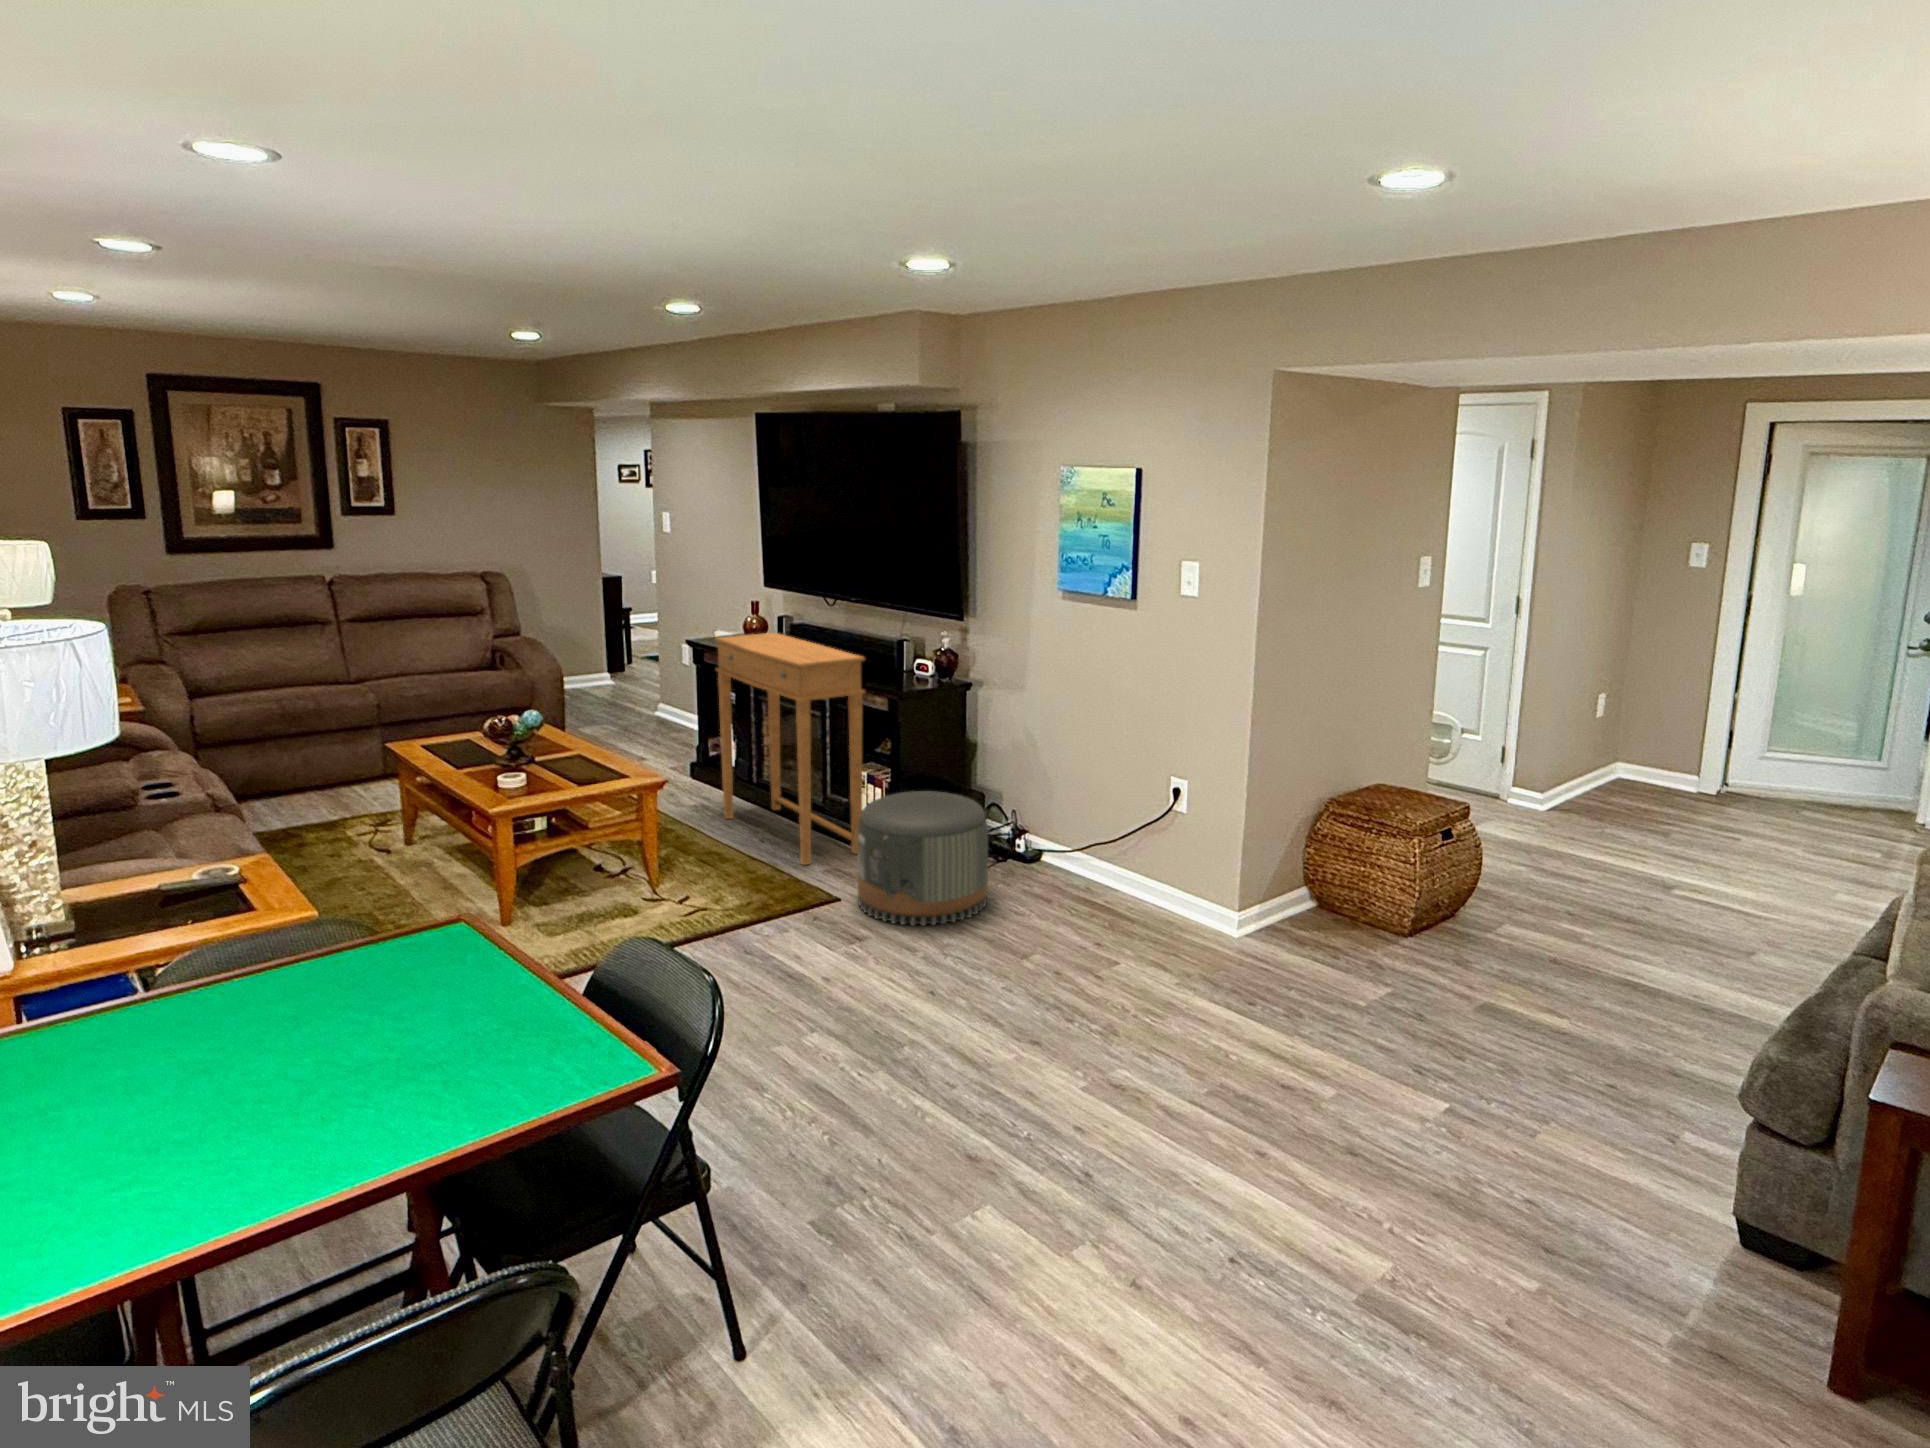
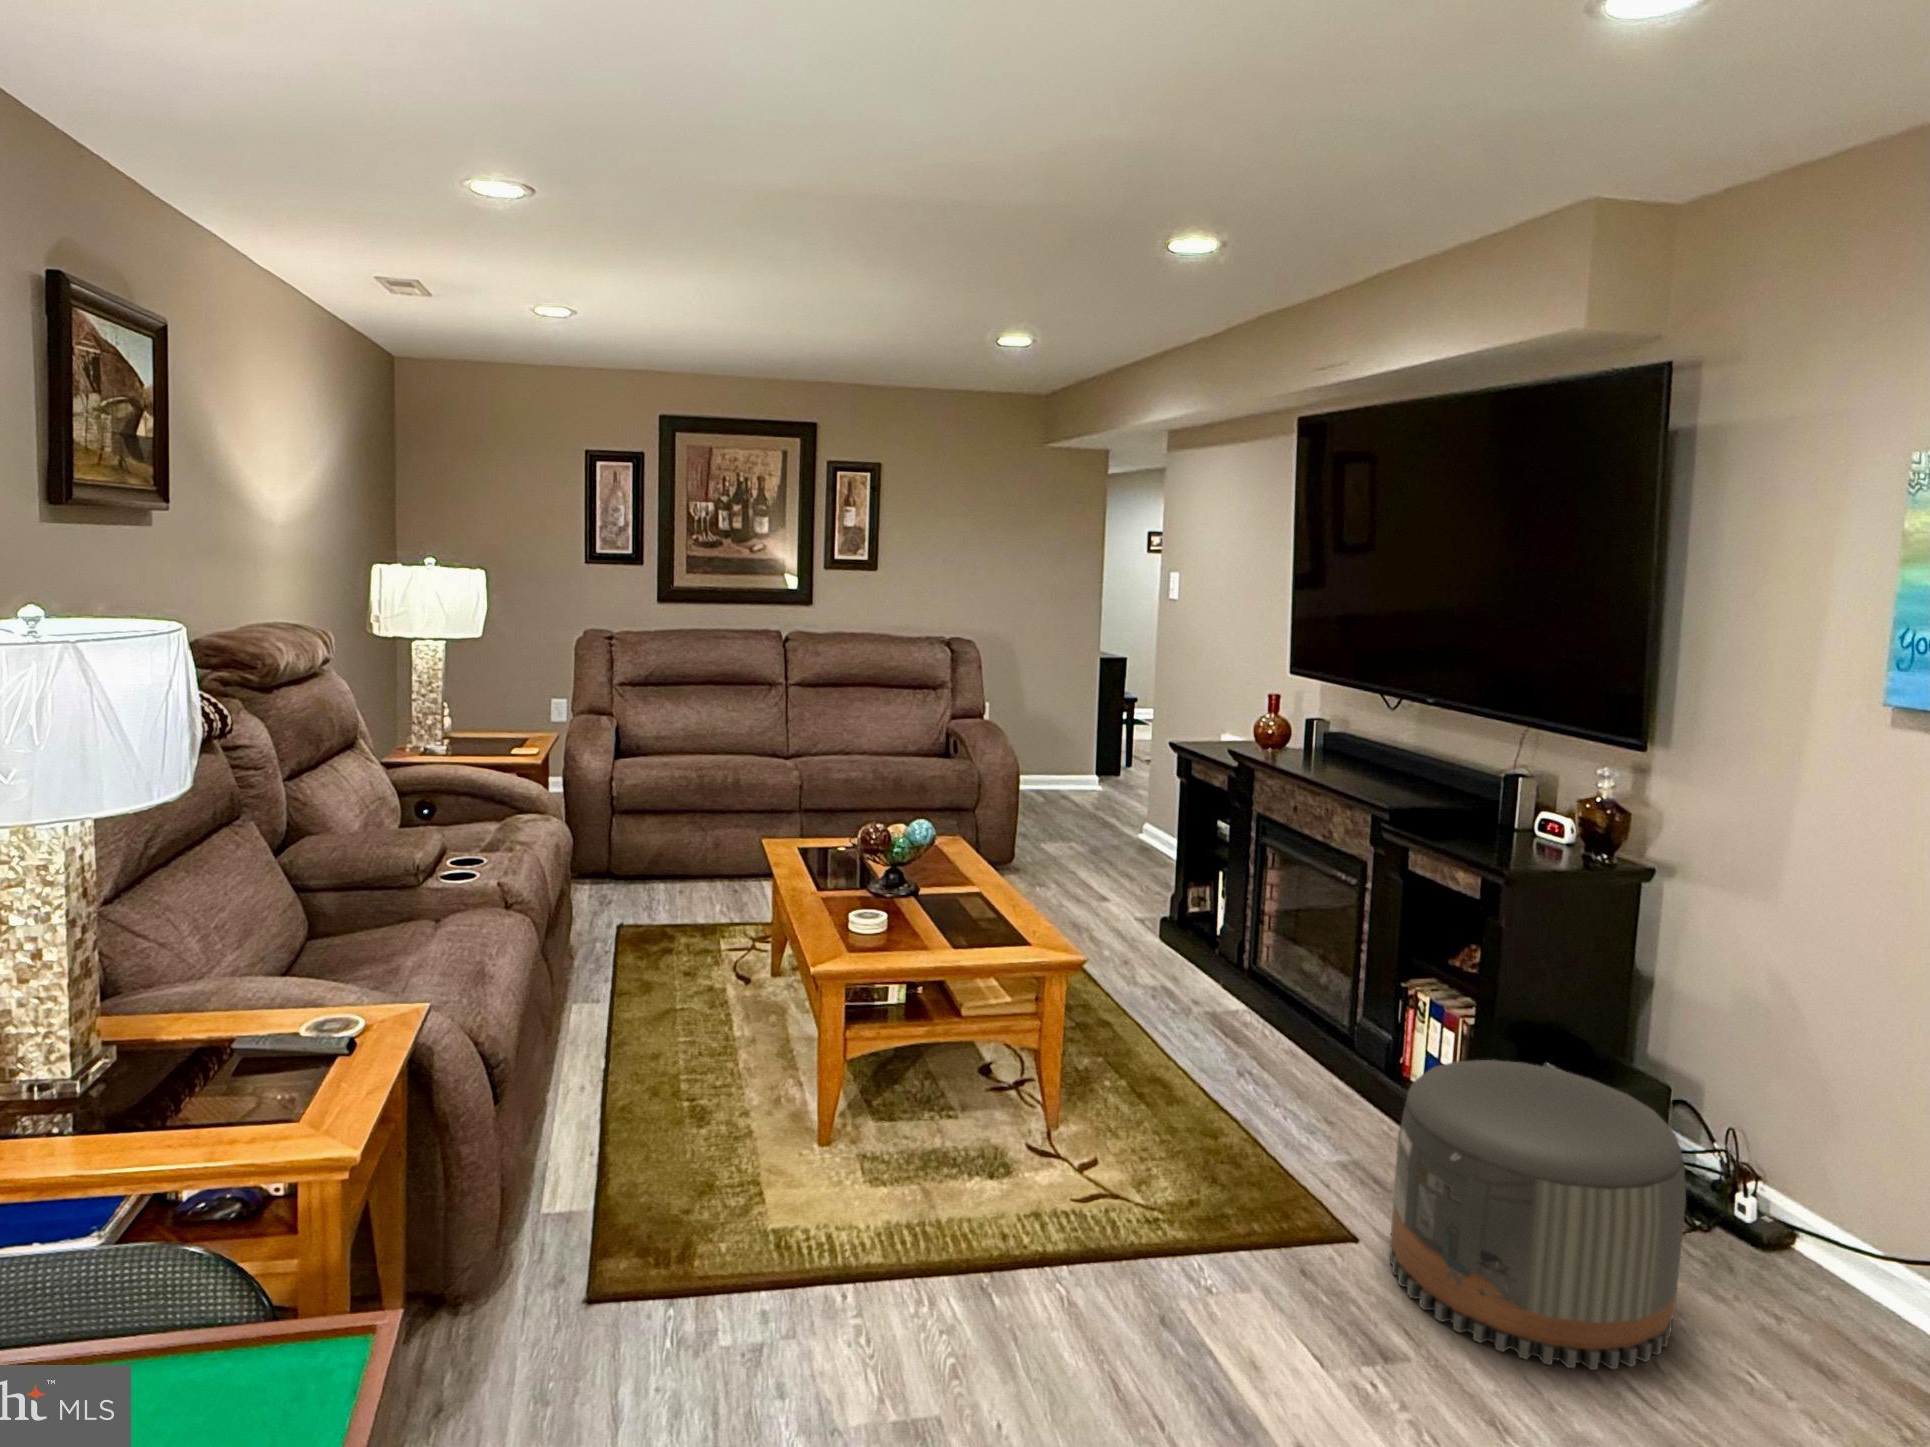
side table: present [715,633,865,865] -> none [1190,740,1443,1142]

